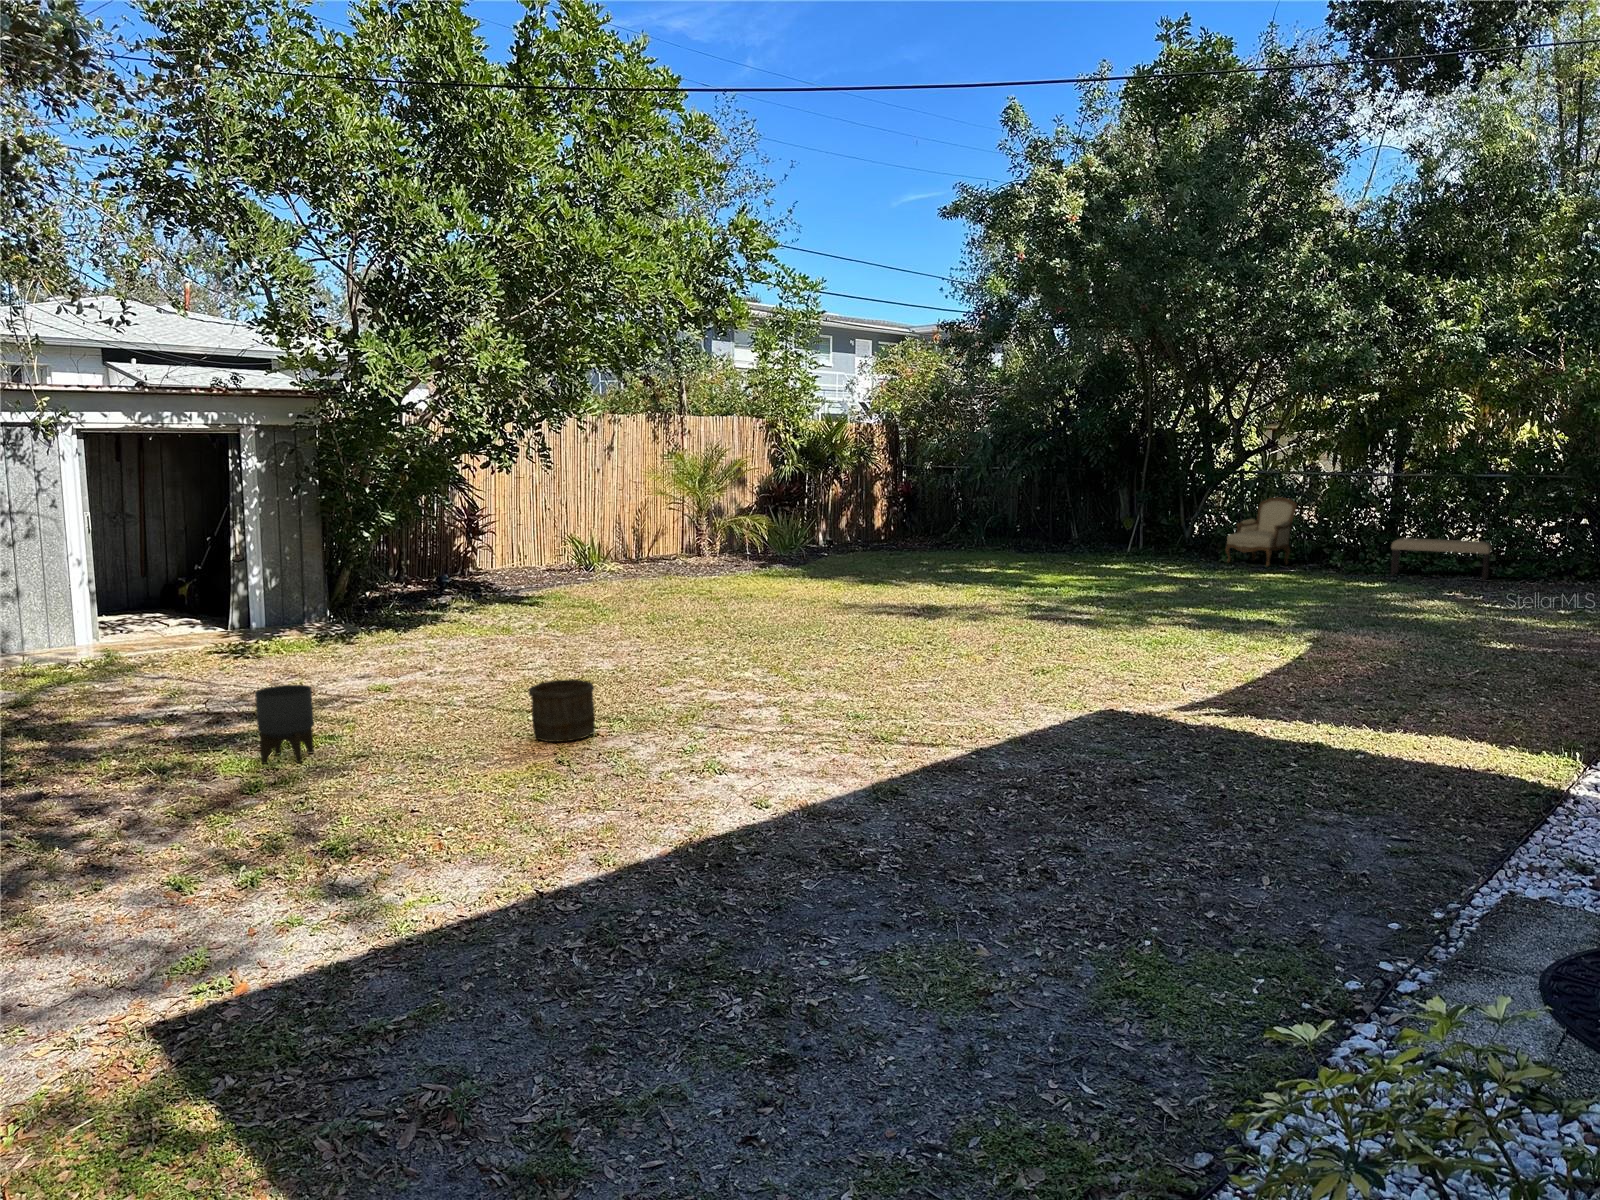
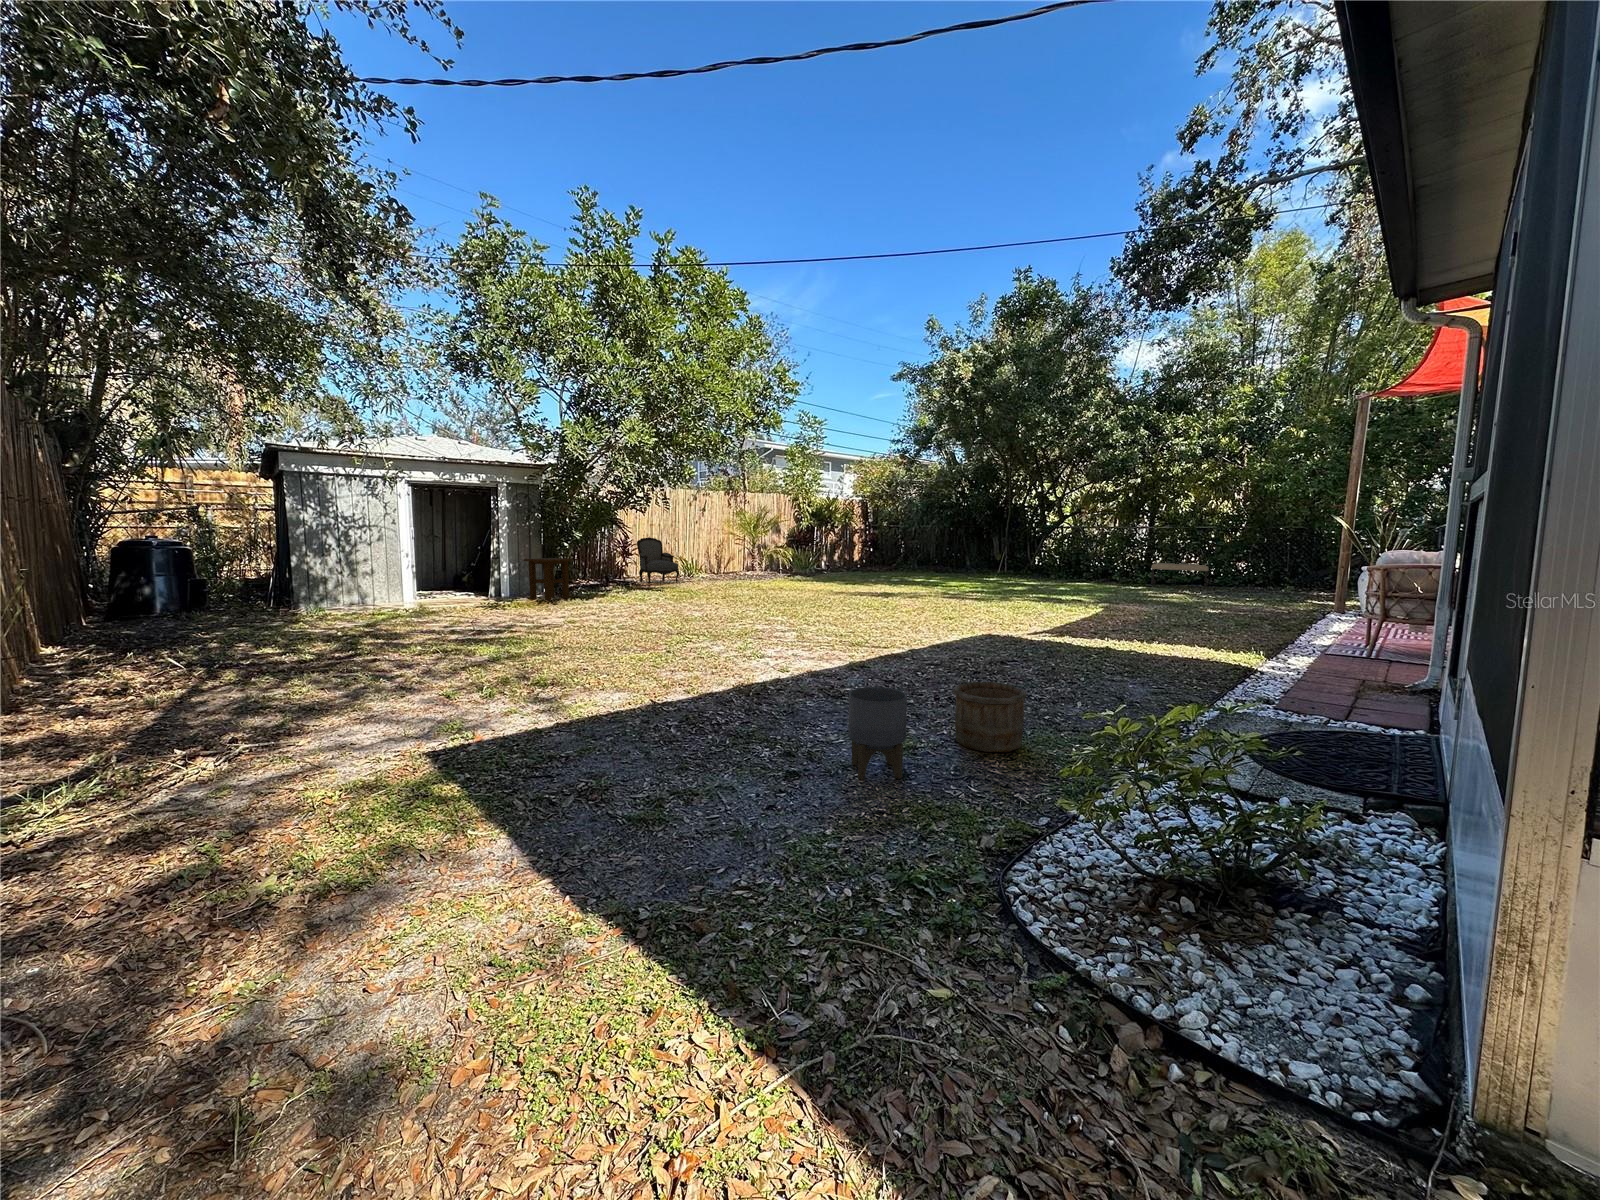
armchair: present [1226,497,1297,566] -> present [637,537,679,583]
side table: none [291,555,379,634] -> present [524,558,573,601]
wooden bucket: present [529,679,595,742] -> present [954,682,1026,752]
planter: present [255,685,314,764] -> present [848,687,907,780]

